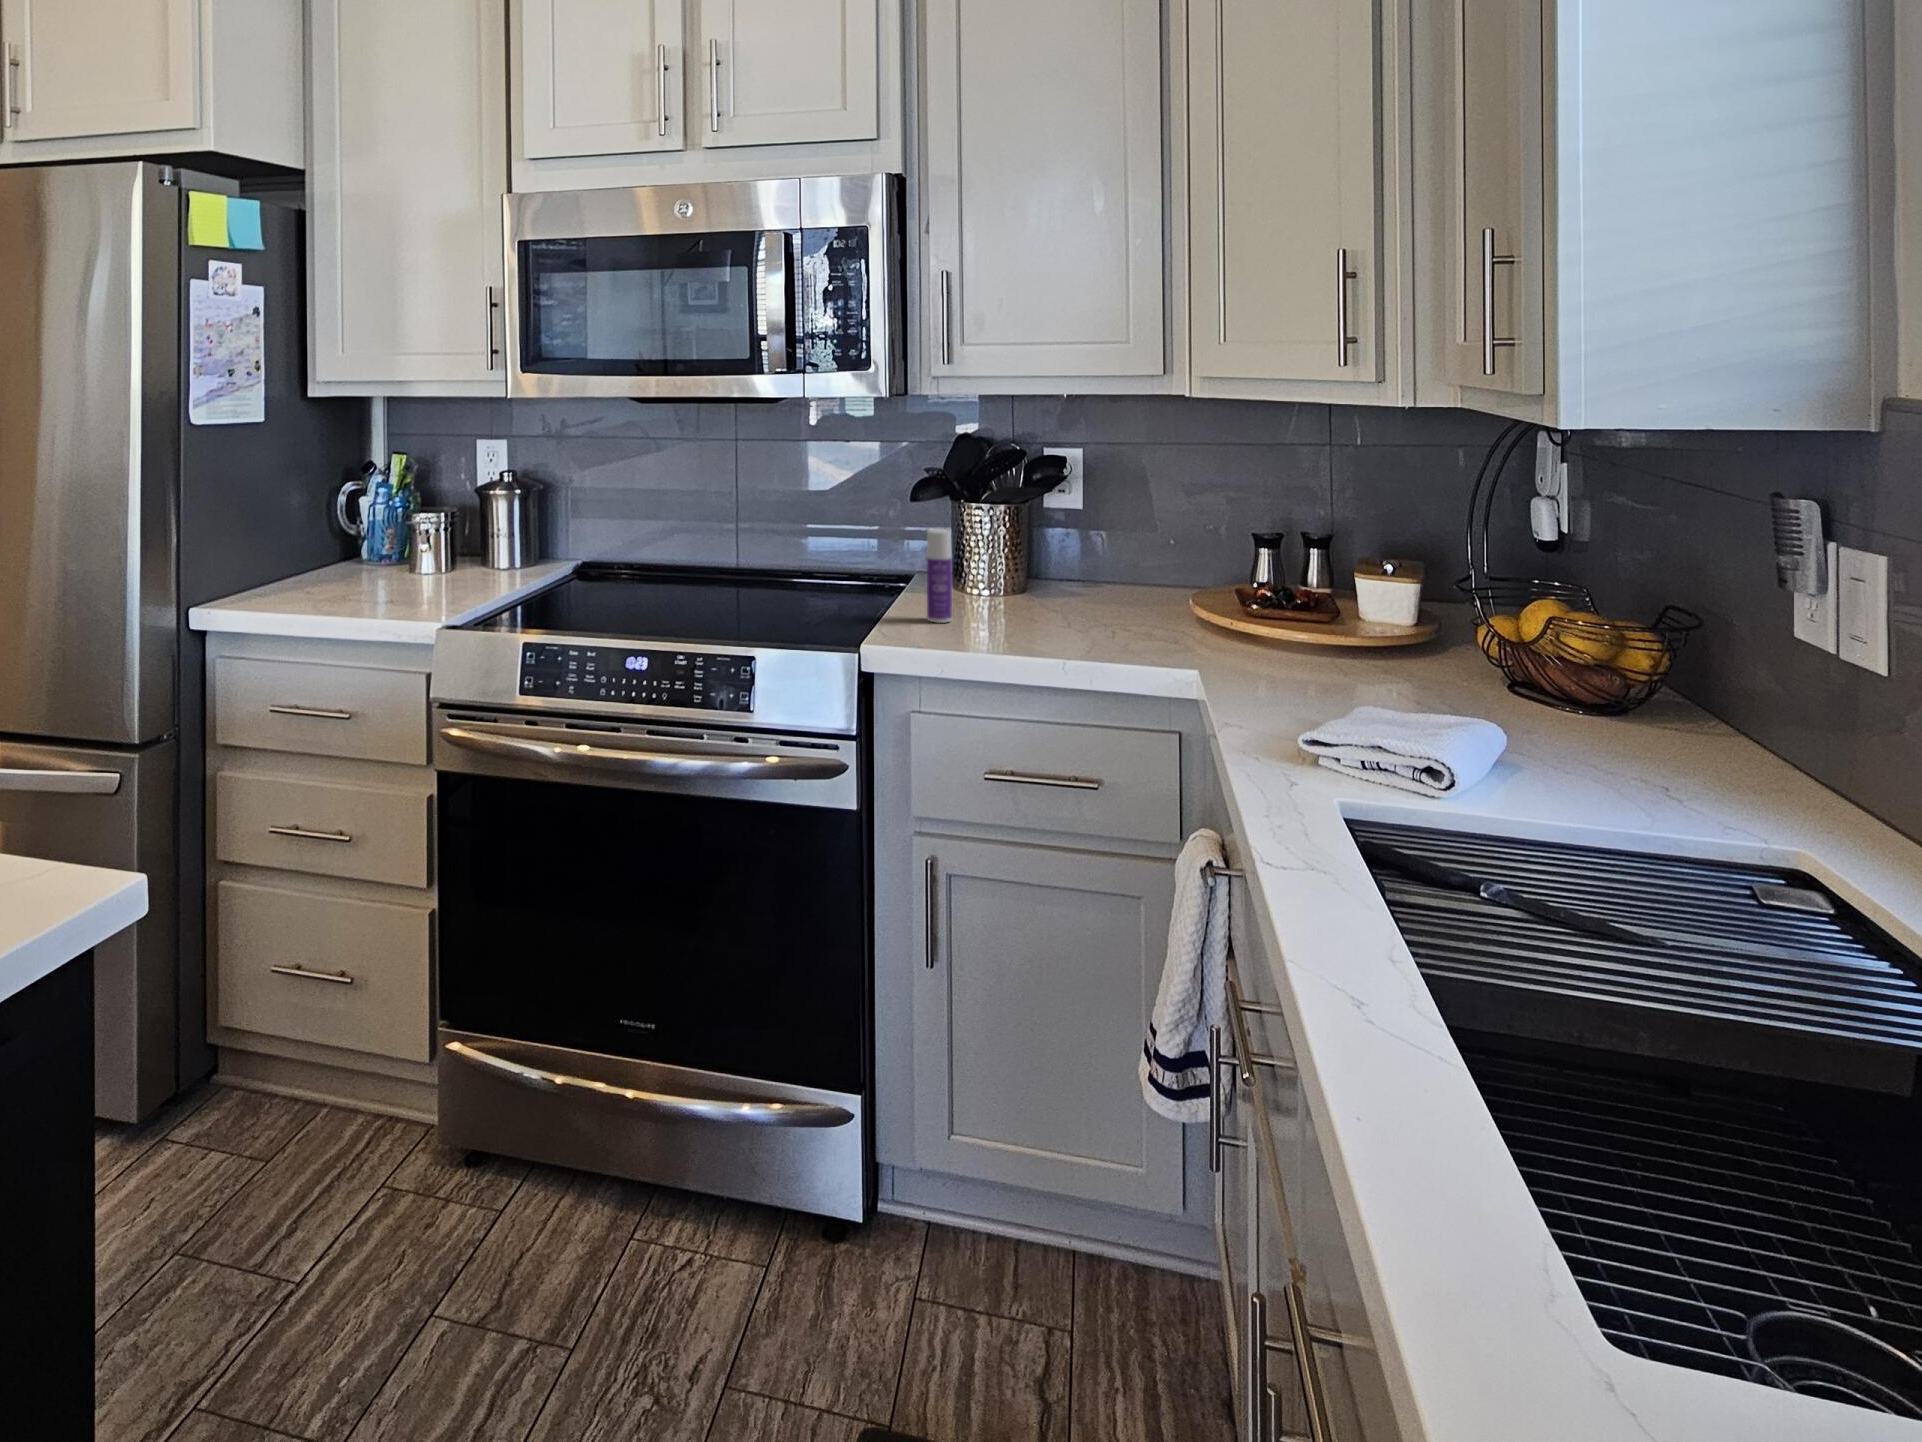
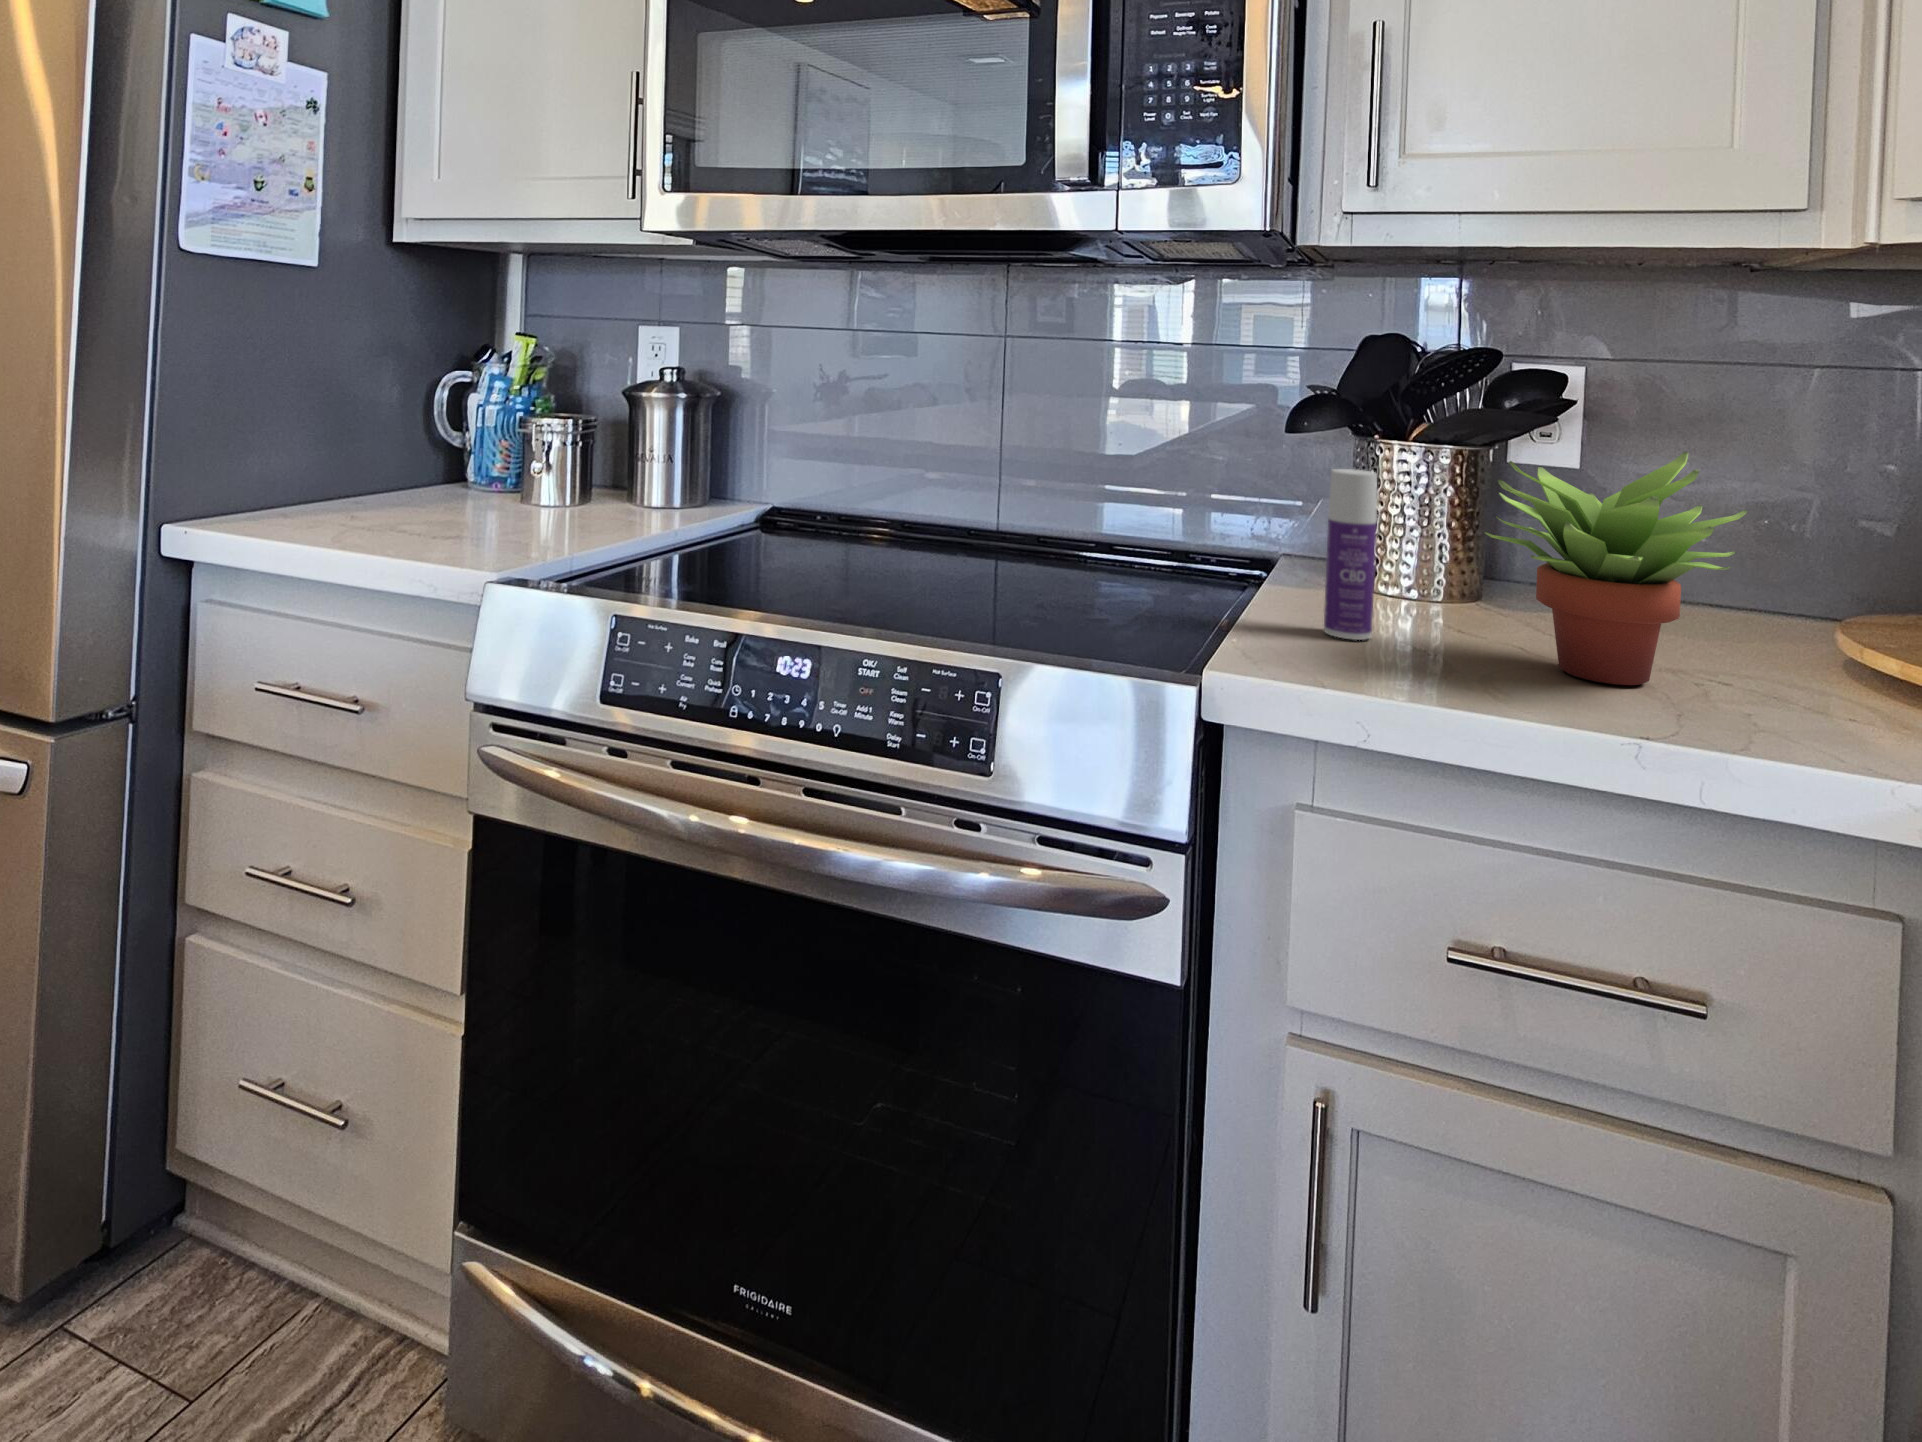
succulent plant: none [1004,511,1126,635] -> present [1484,452,1747,685]

